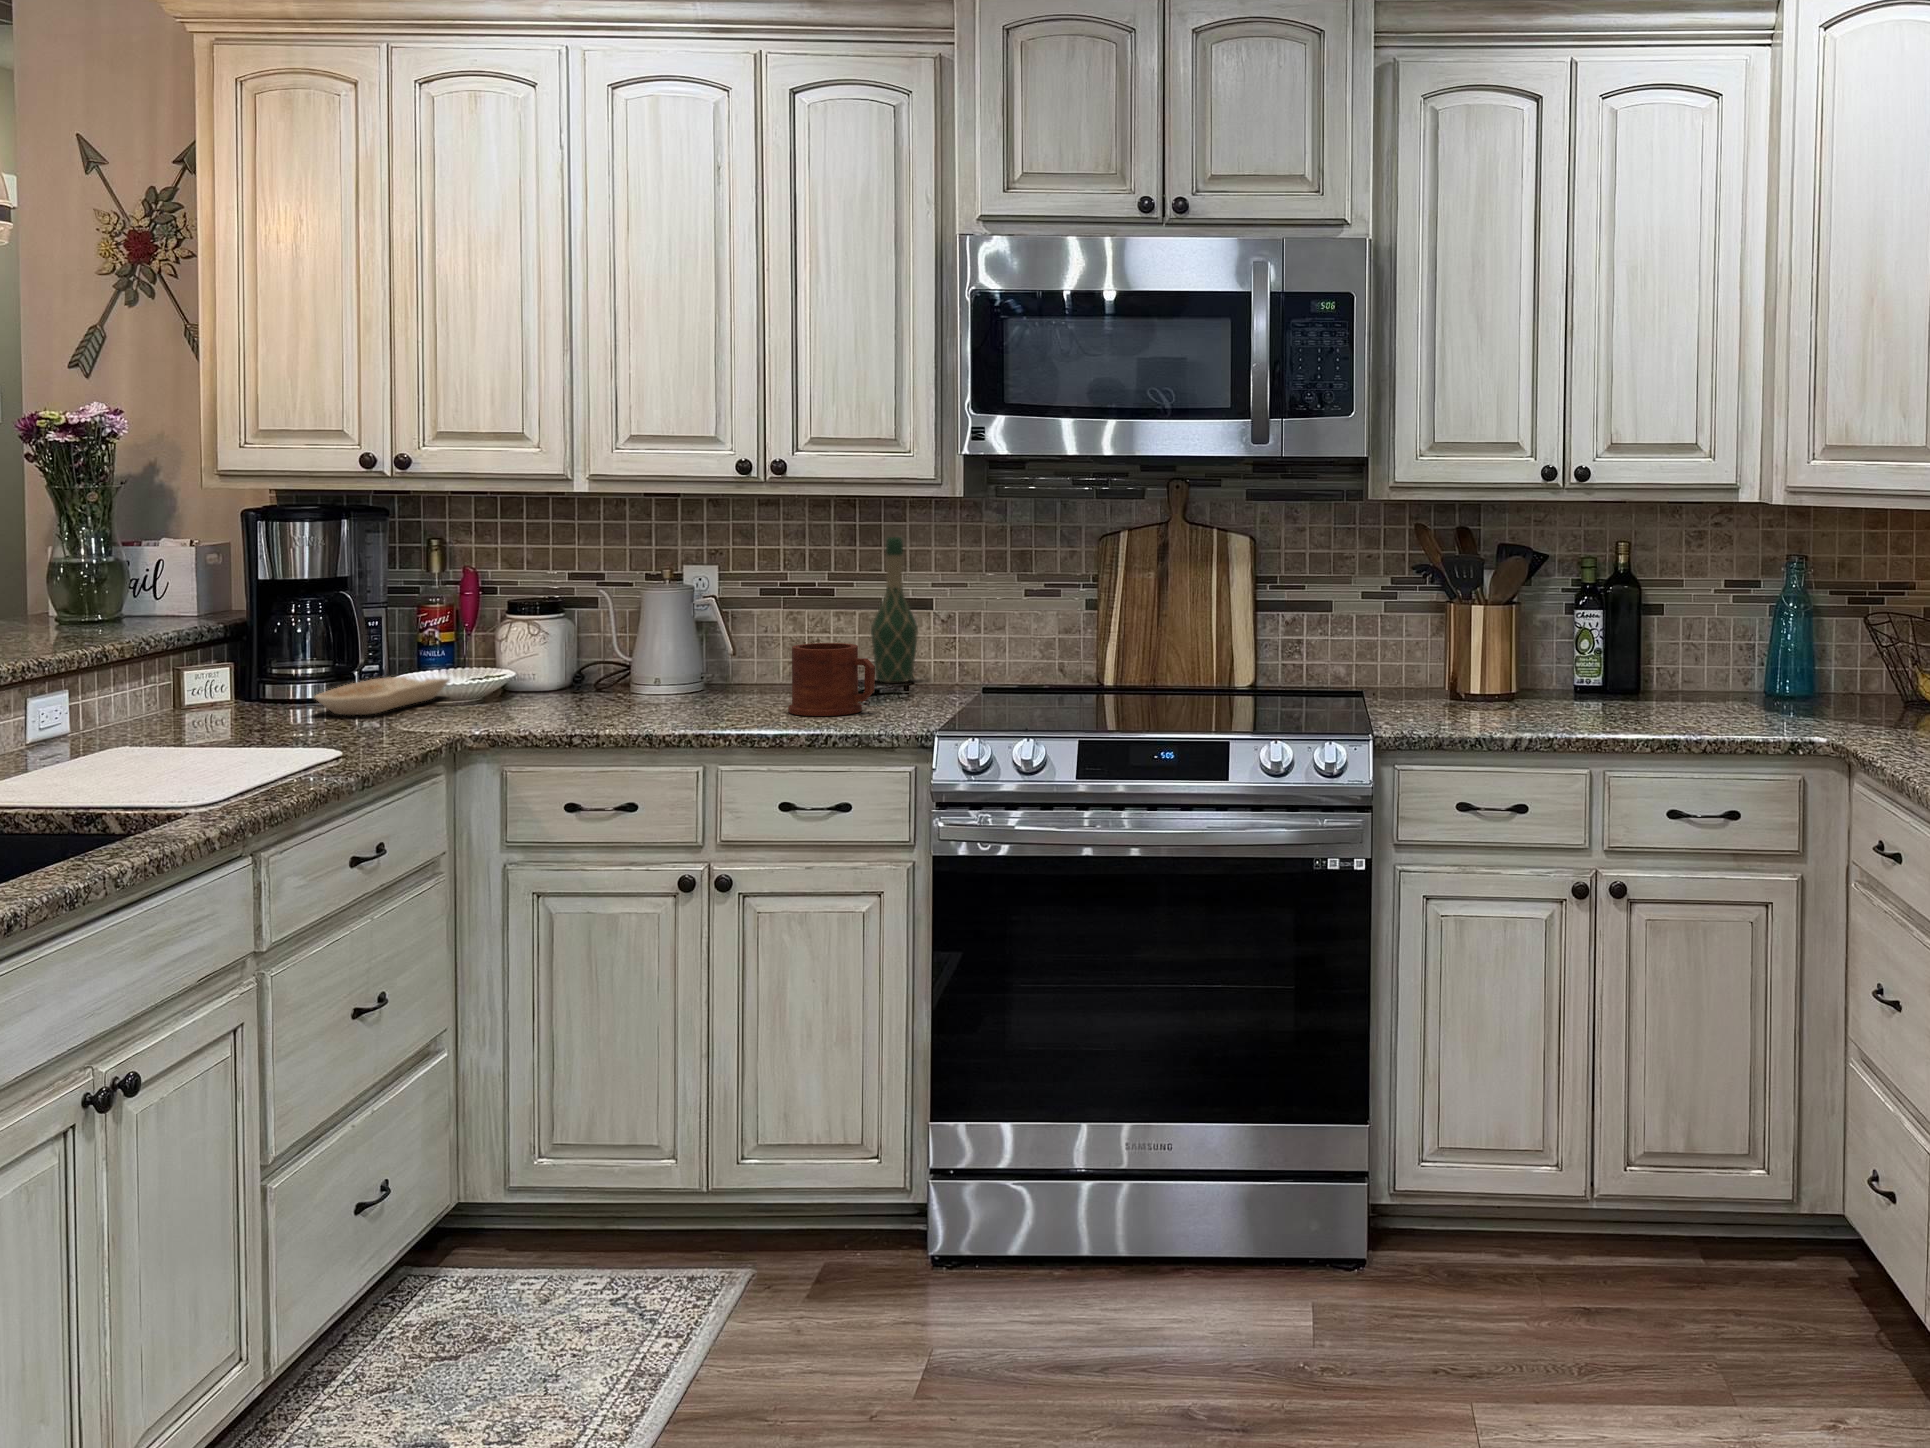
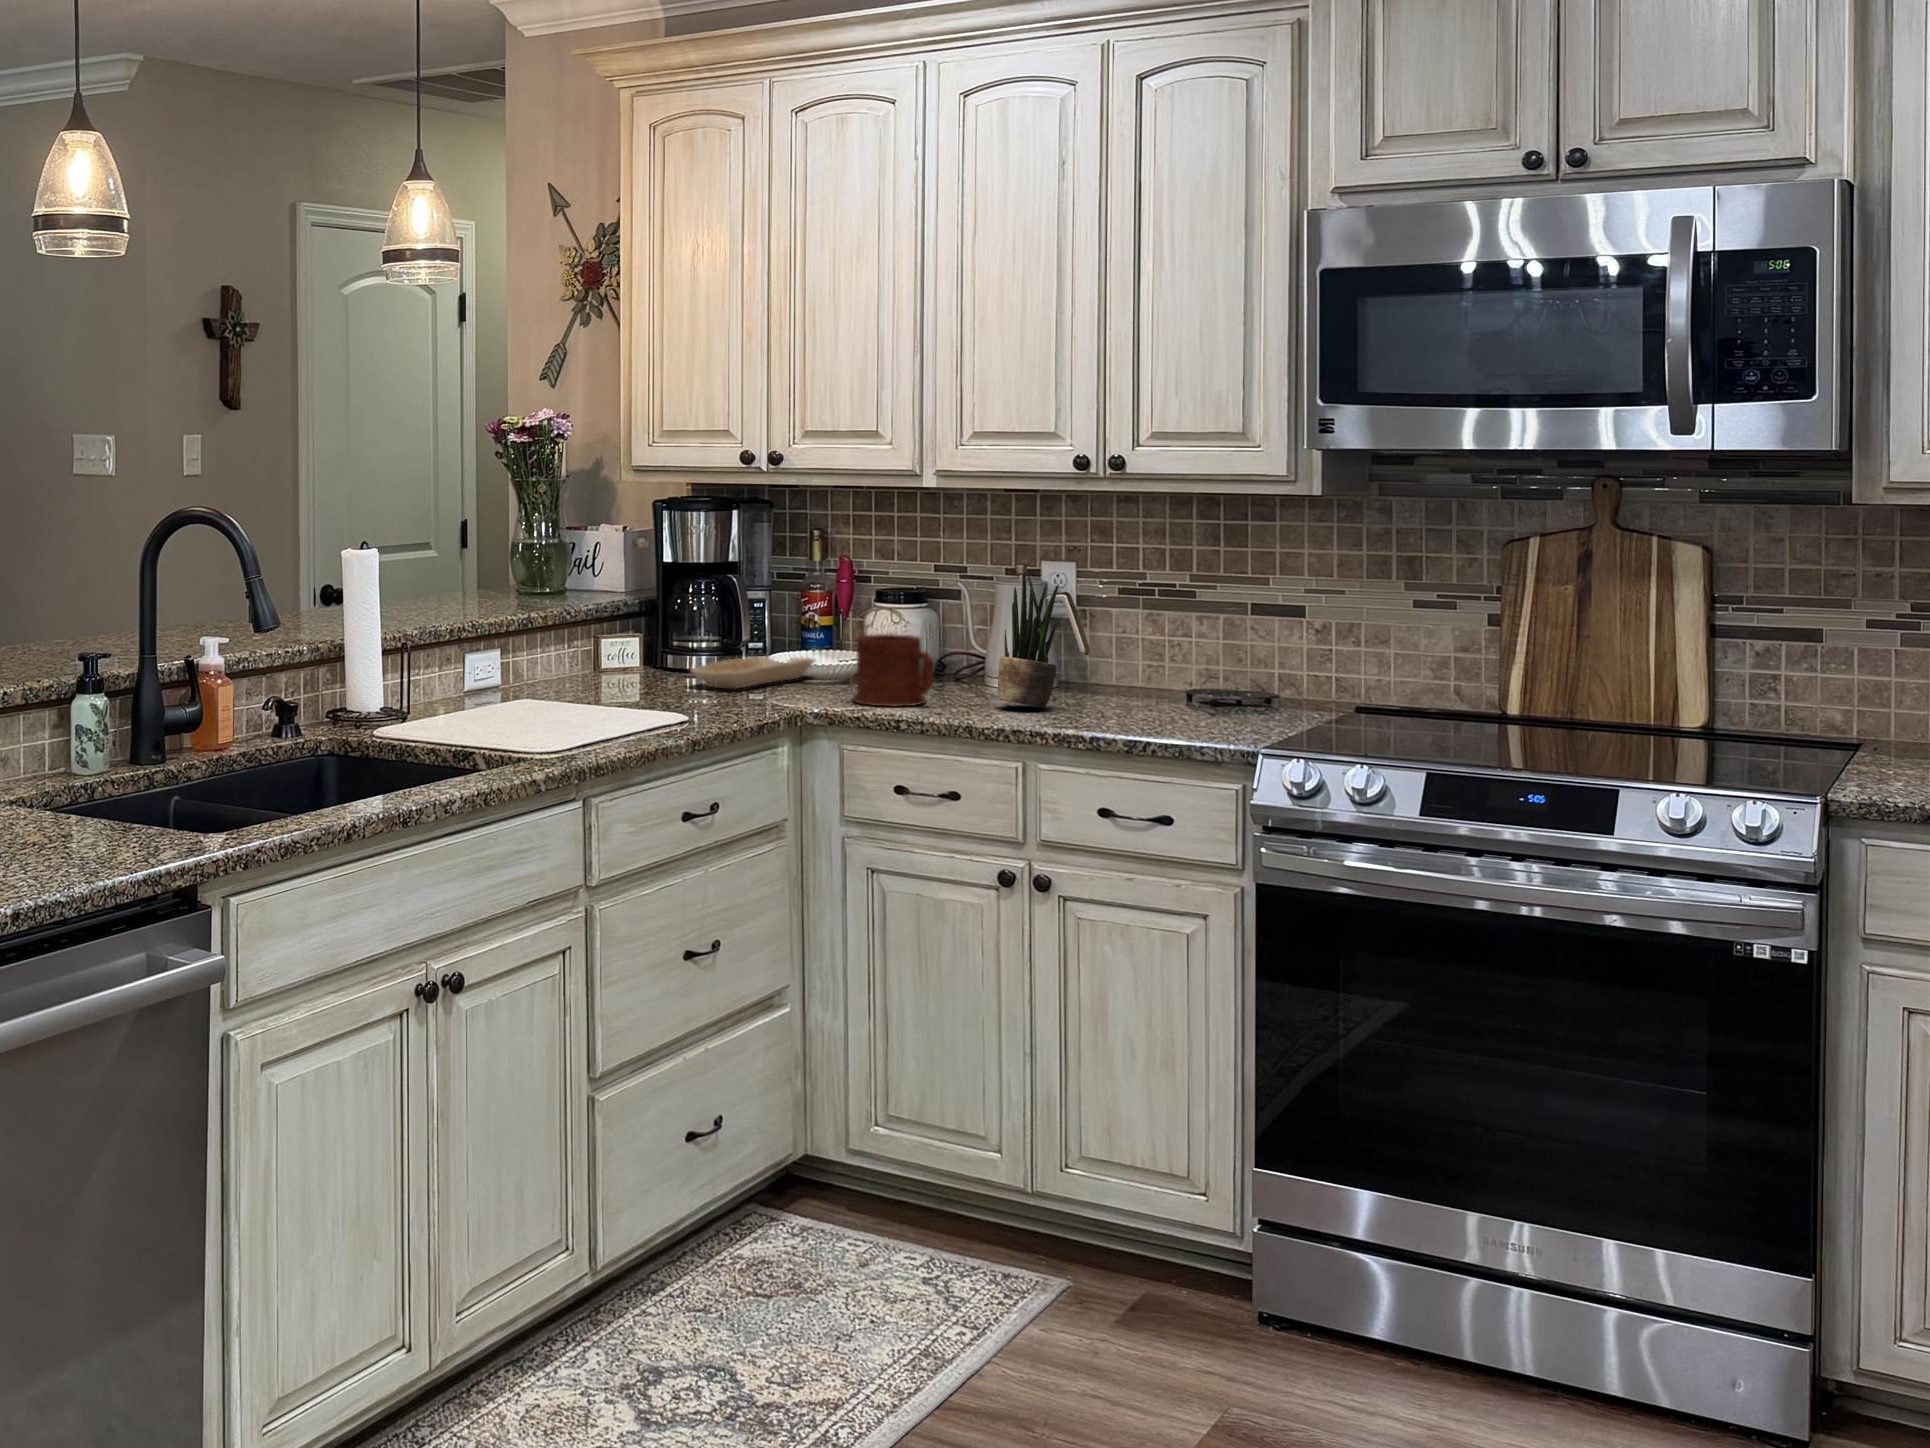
wine bottle: present [871,537,918,683] -> none [1241,534,1295,691]
potted plant: none [667,576,727,711] -> present [998,571,1059,707]
mug: present [788,643,875,716] -> present [853,634,934,706]

